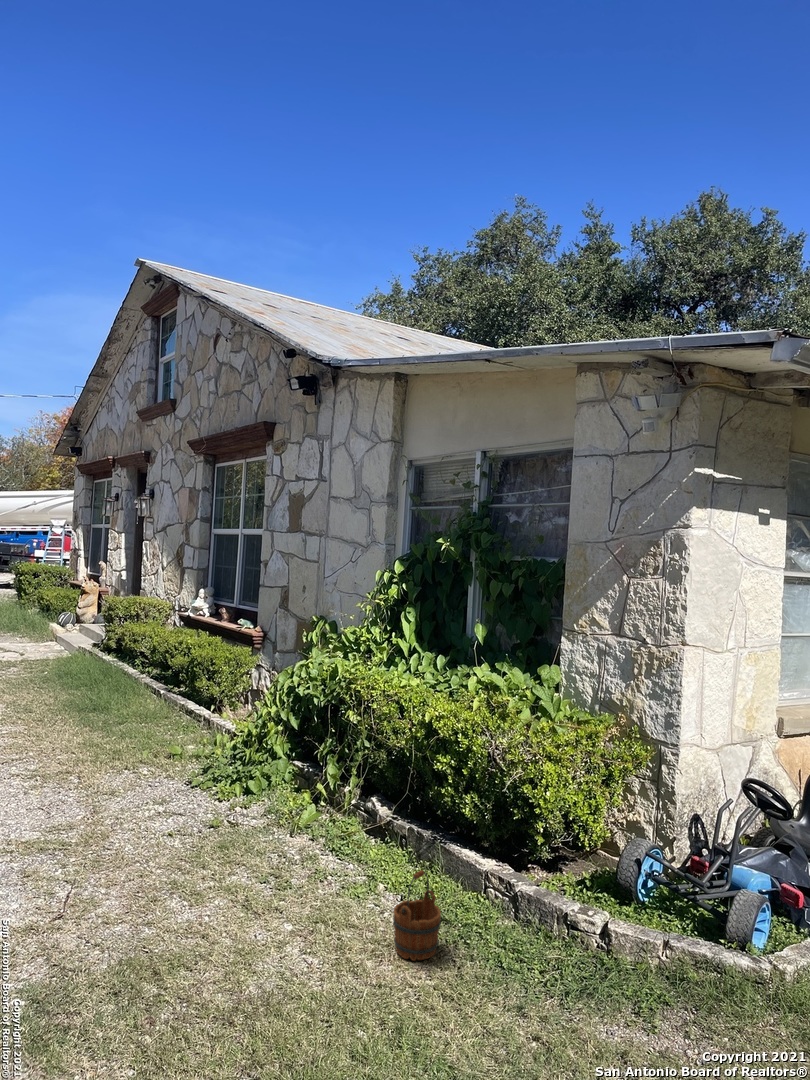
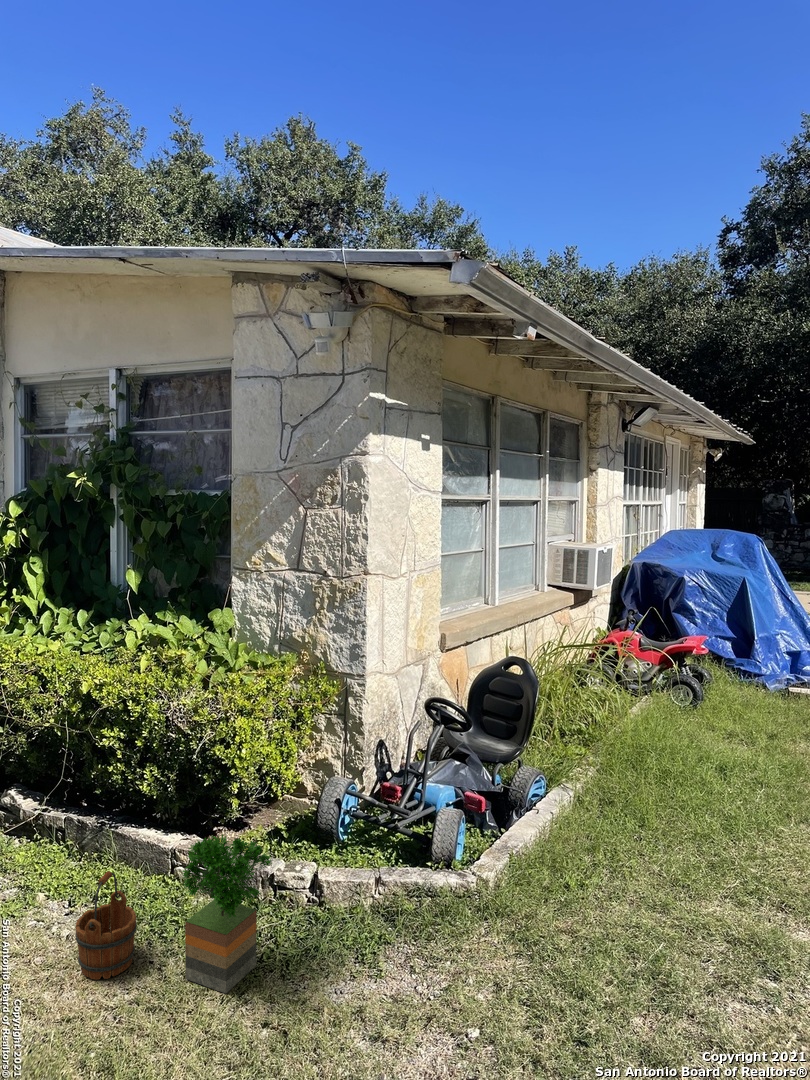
potted tree: none [472,857,555,1001] -> present [182,835,272,994]

